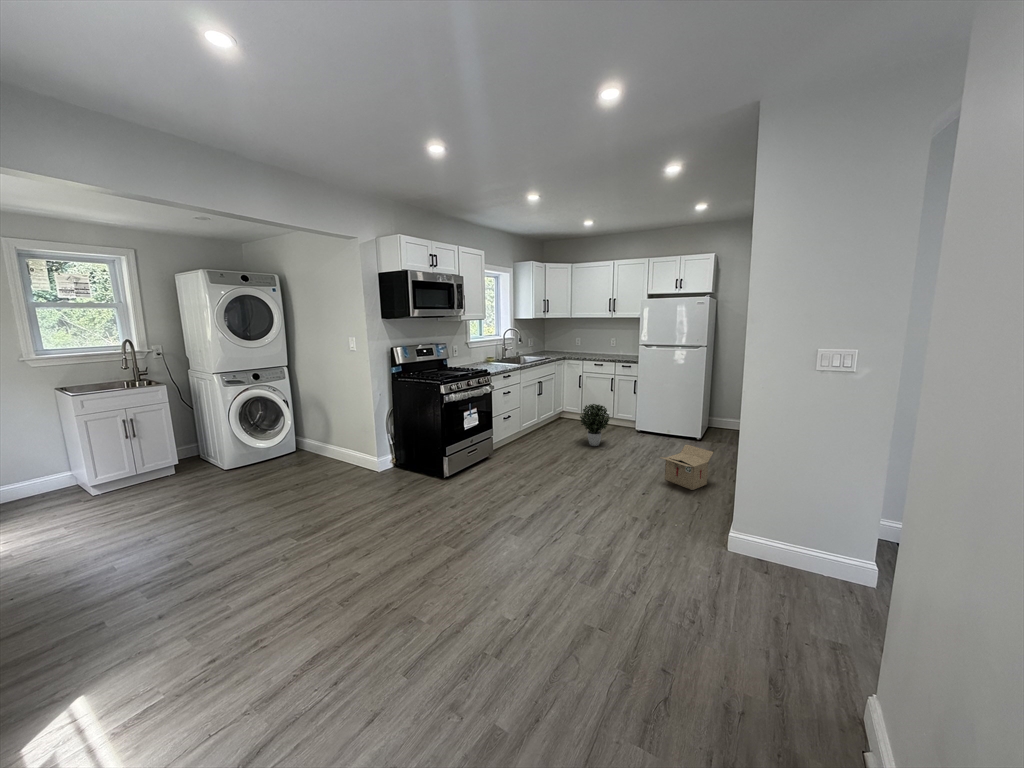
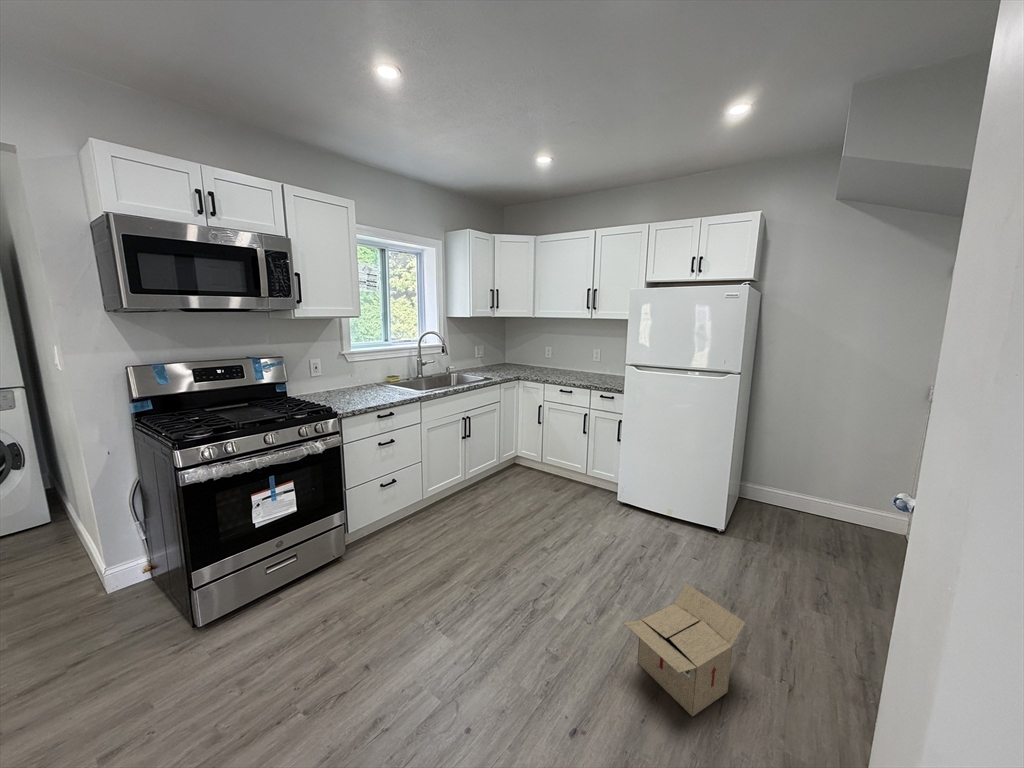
potted plant: present [580,404,610,446] -> none [509,465,563,540]

